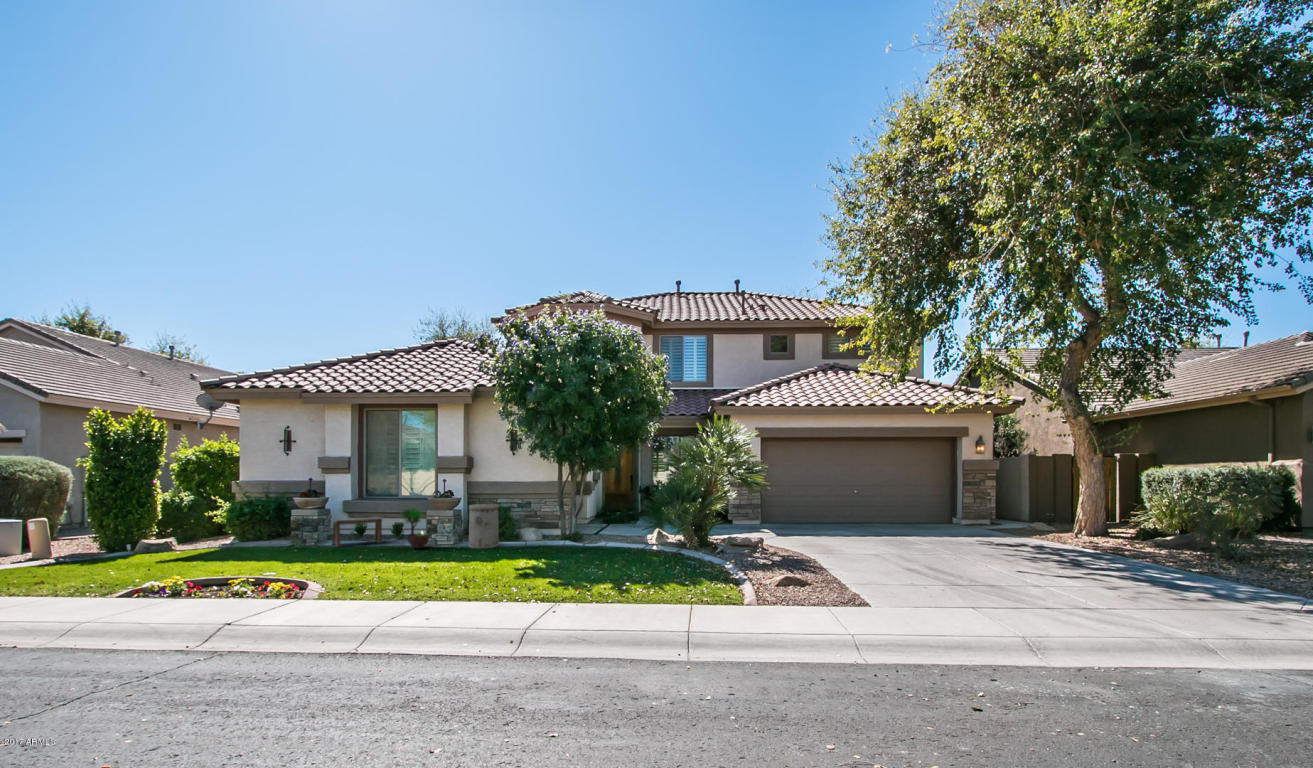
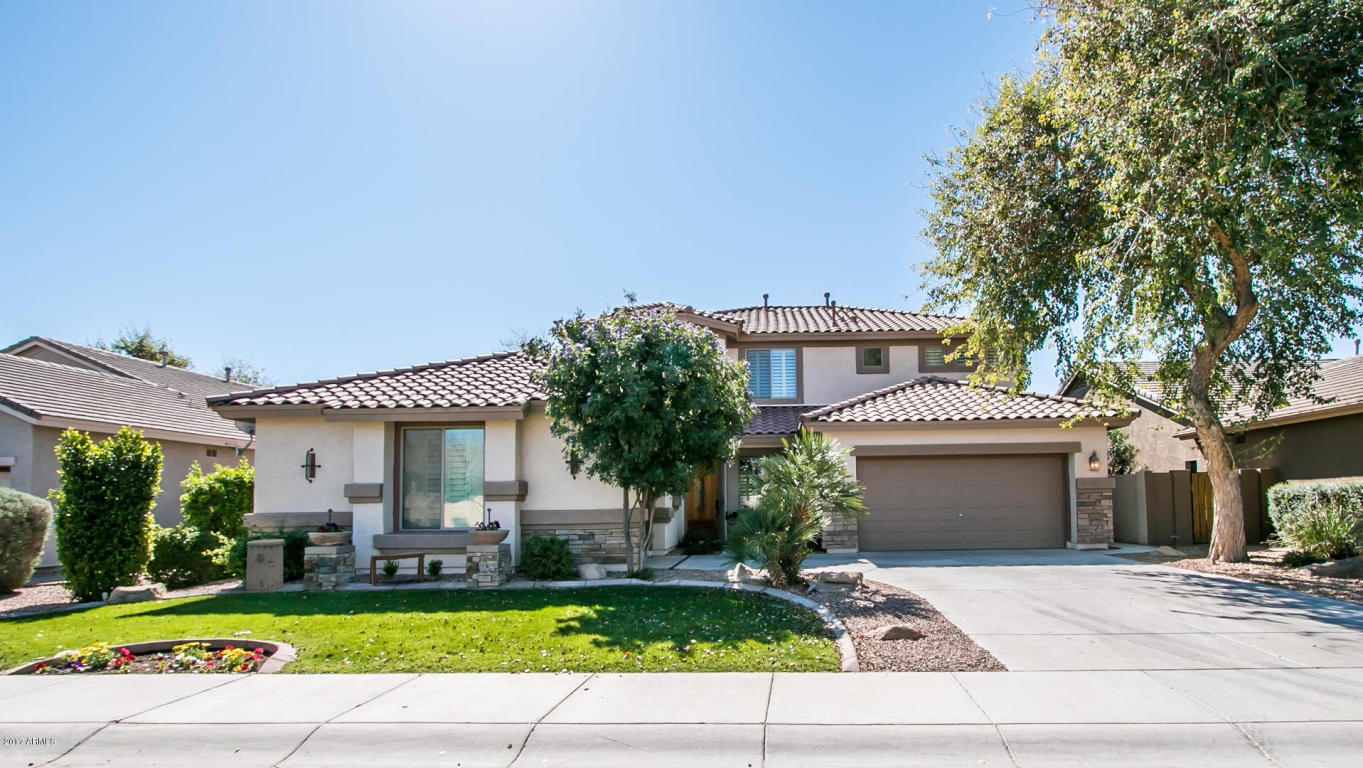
trash can: present [469,504,499,548] -> present [246,539,285,591]
potted tree: present [402,507,429,548] -> none [439,535,474,588]

